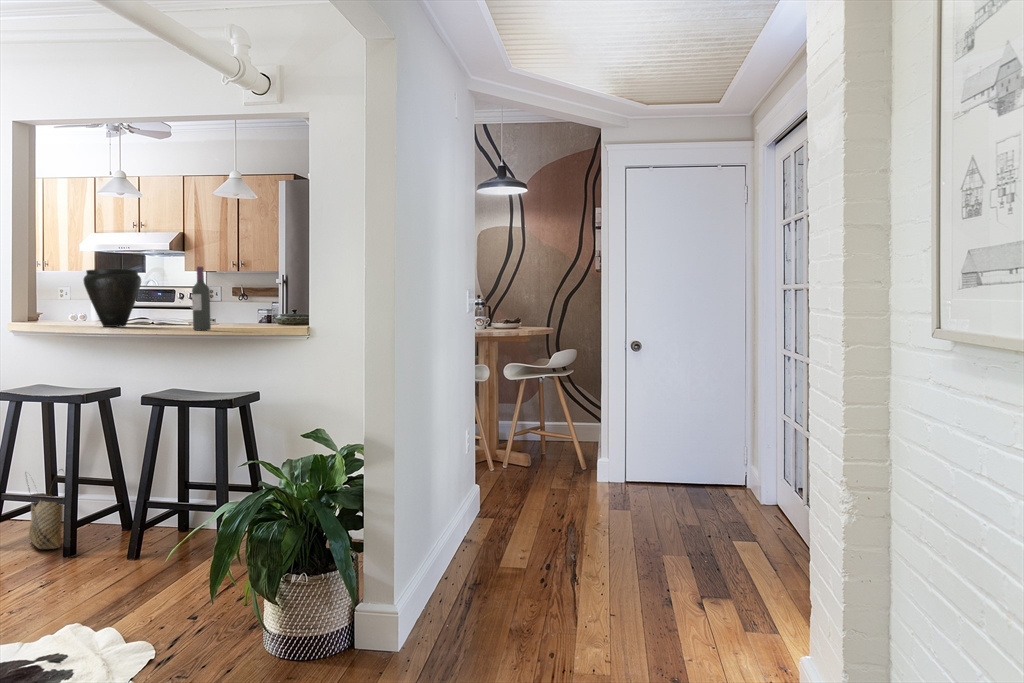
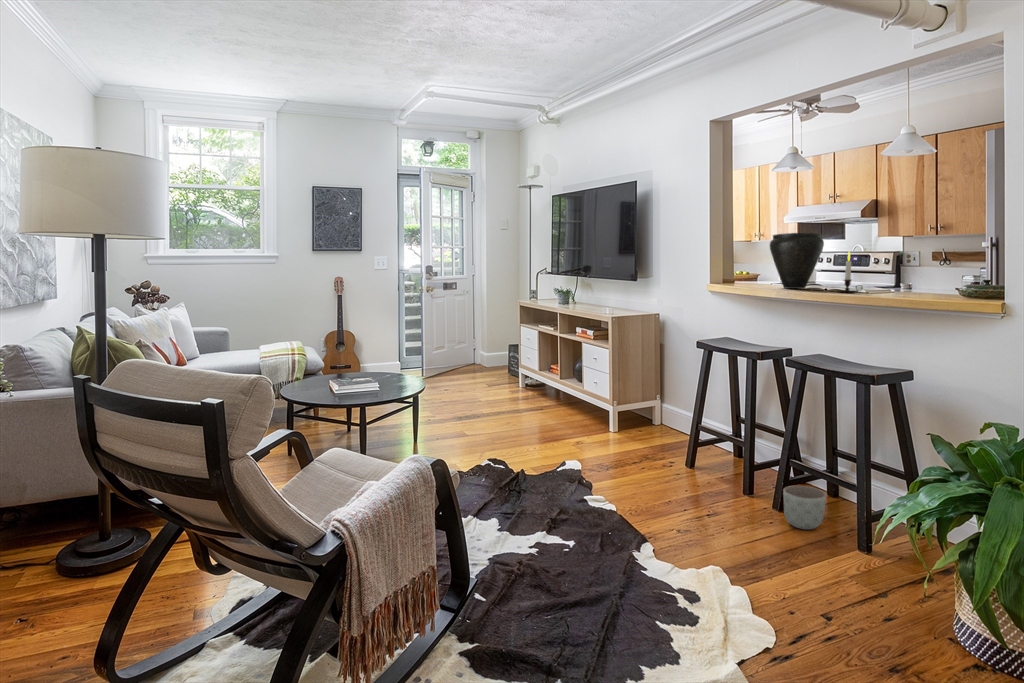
wine bottle: present [192,267,211,330] -> none [870,227,892,296]
candle: none [161,288,185,329] -> present [837,252,862,293]
woven basket: present [28,469,63,549] -> none [704,412,736,485]
planter: none [131,522,173,564] -> present [783,486,826,529]

